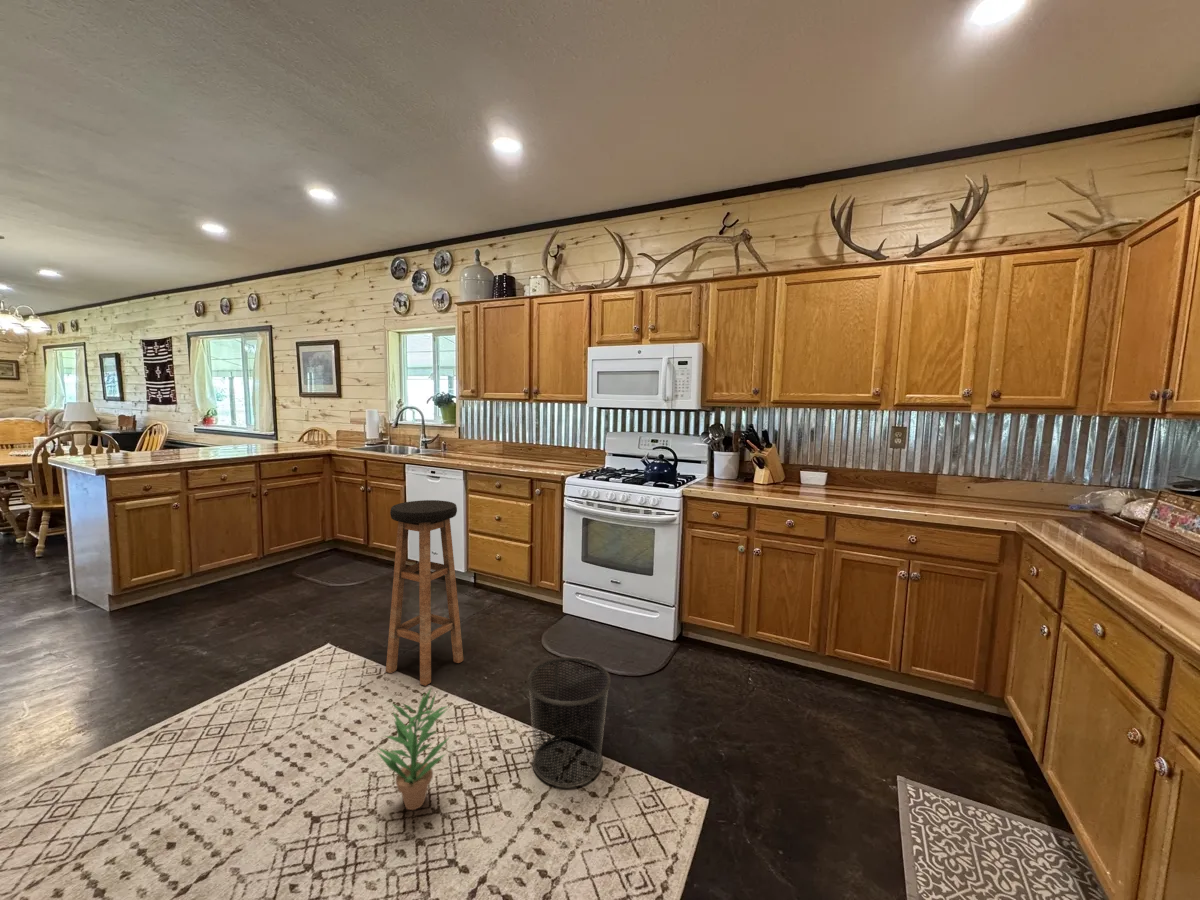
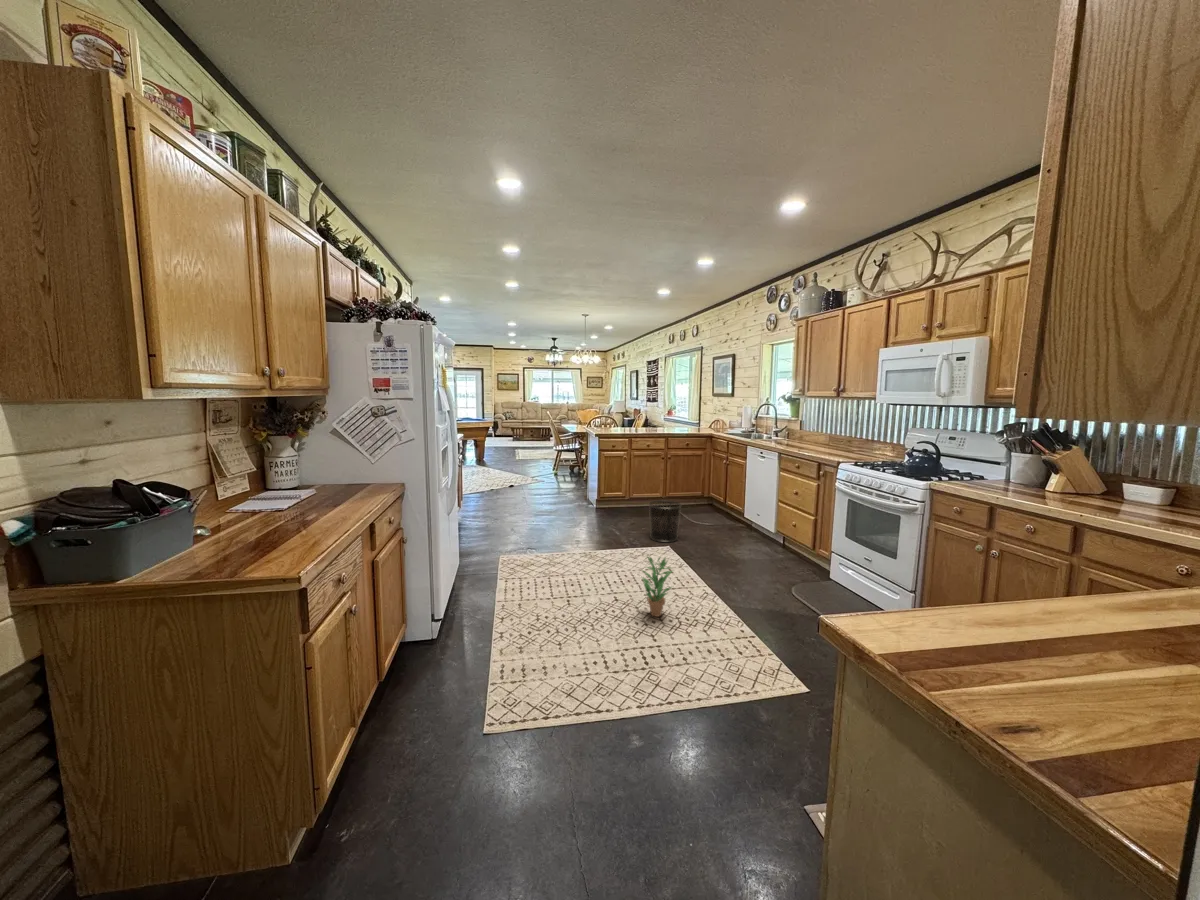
bar stool: present [386,500,463,686] -> none [686,465,734,579]
waste bin: present [527,657,611,787] -> present [649,500,681,542]

